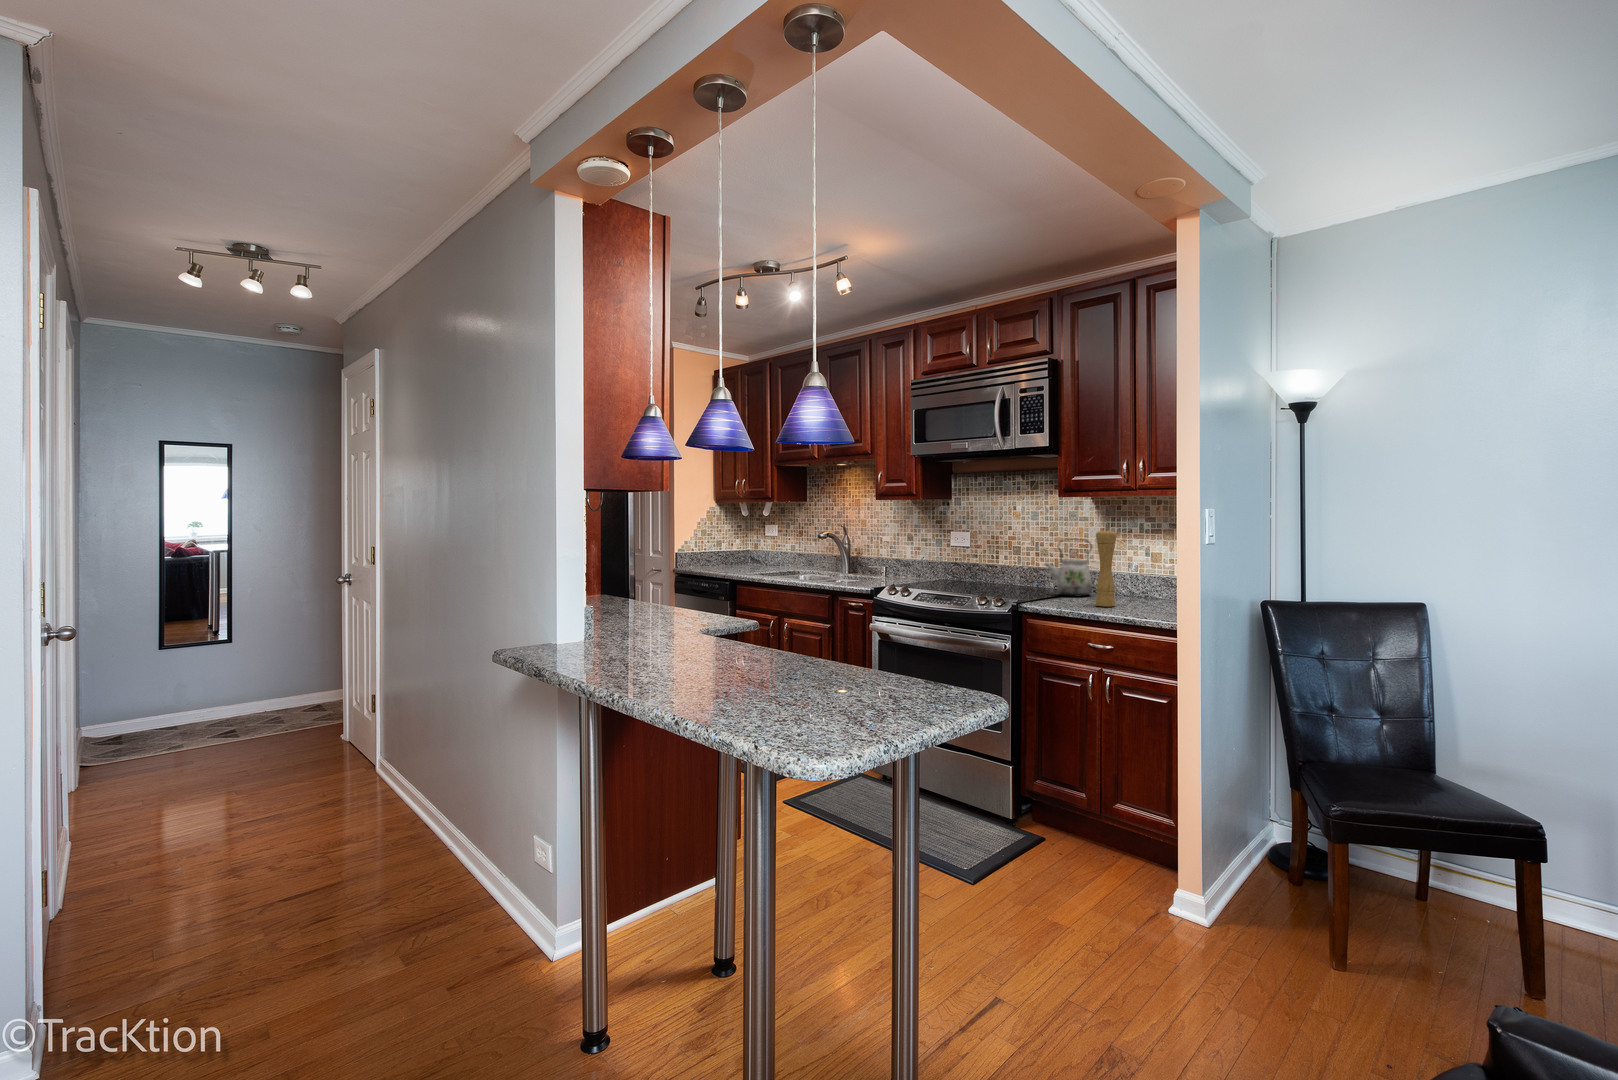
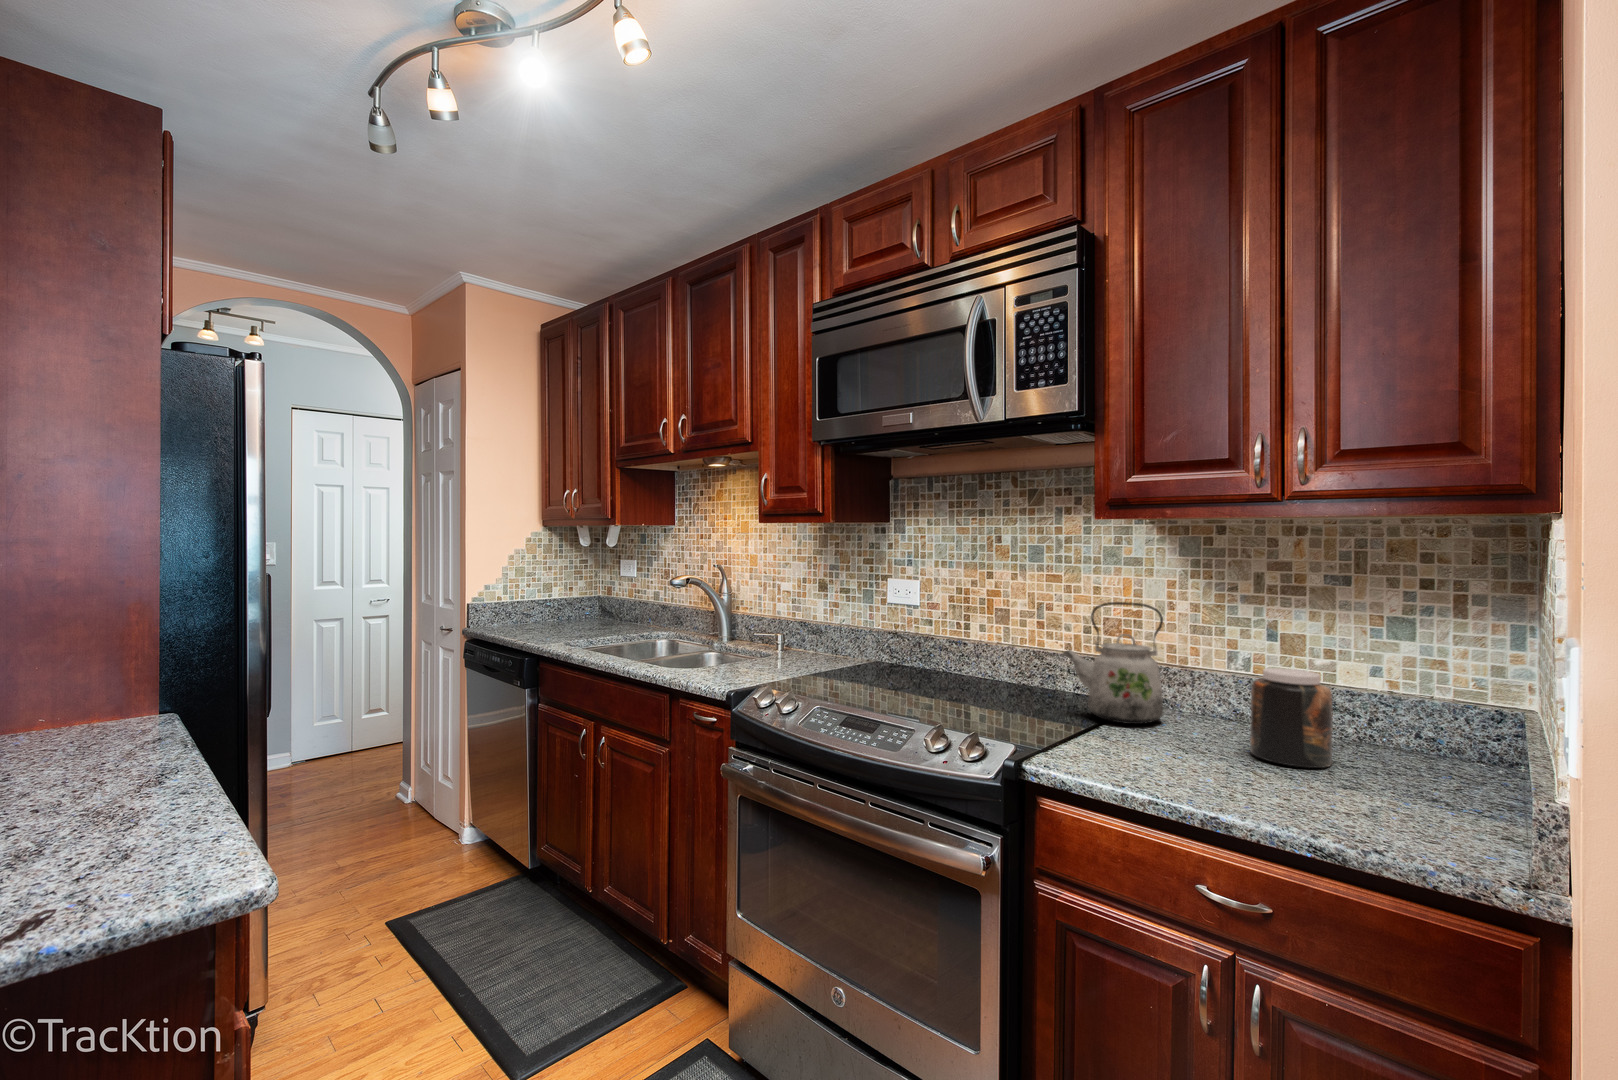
pepper mill: present [1096,529,1117,607] -> none [1204,590,1258,779]
jar: none [1121,564,1153,604] -> present [1250,668,1332,768]

